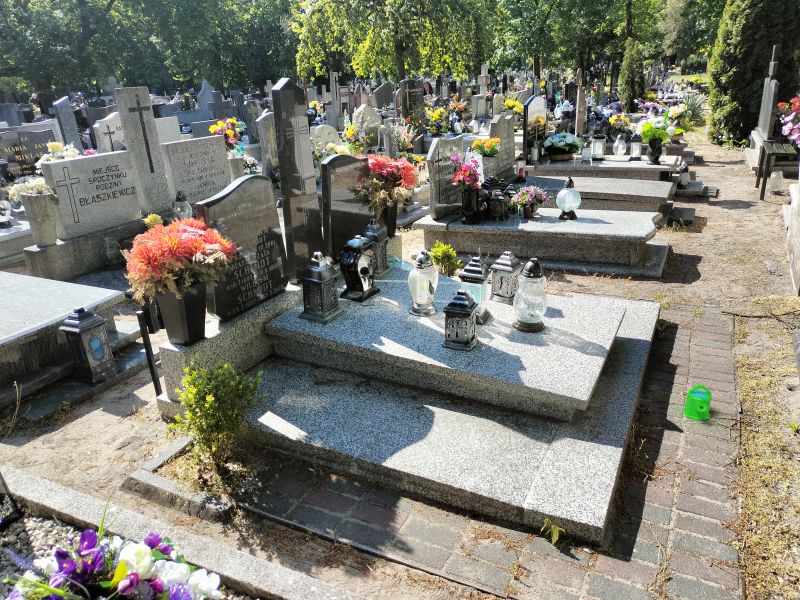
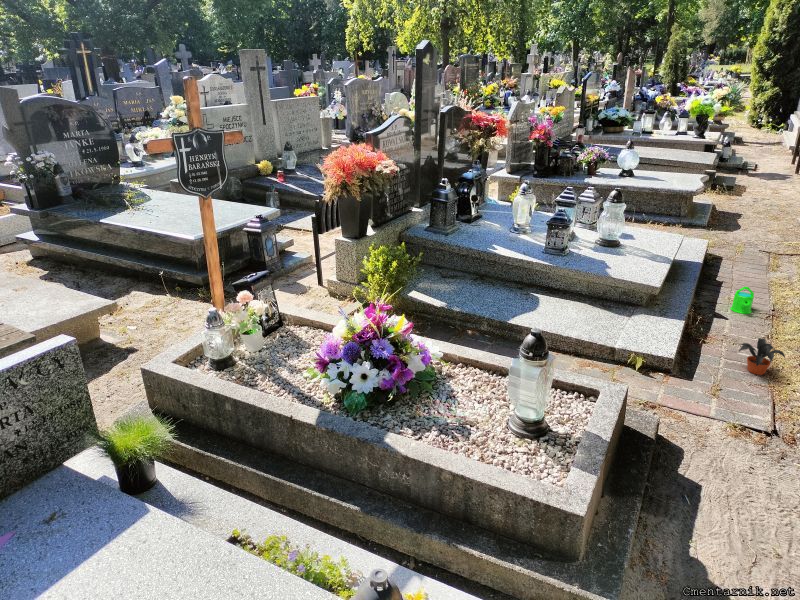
potted plant: none [688,483,752,539] -> present [739,338,785,375]

